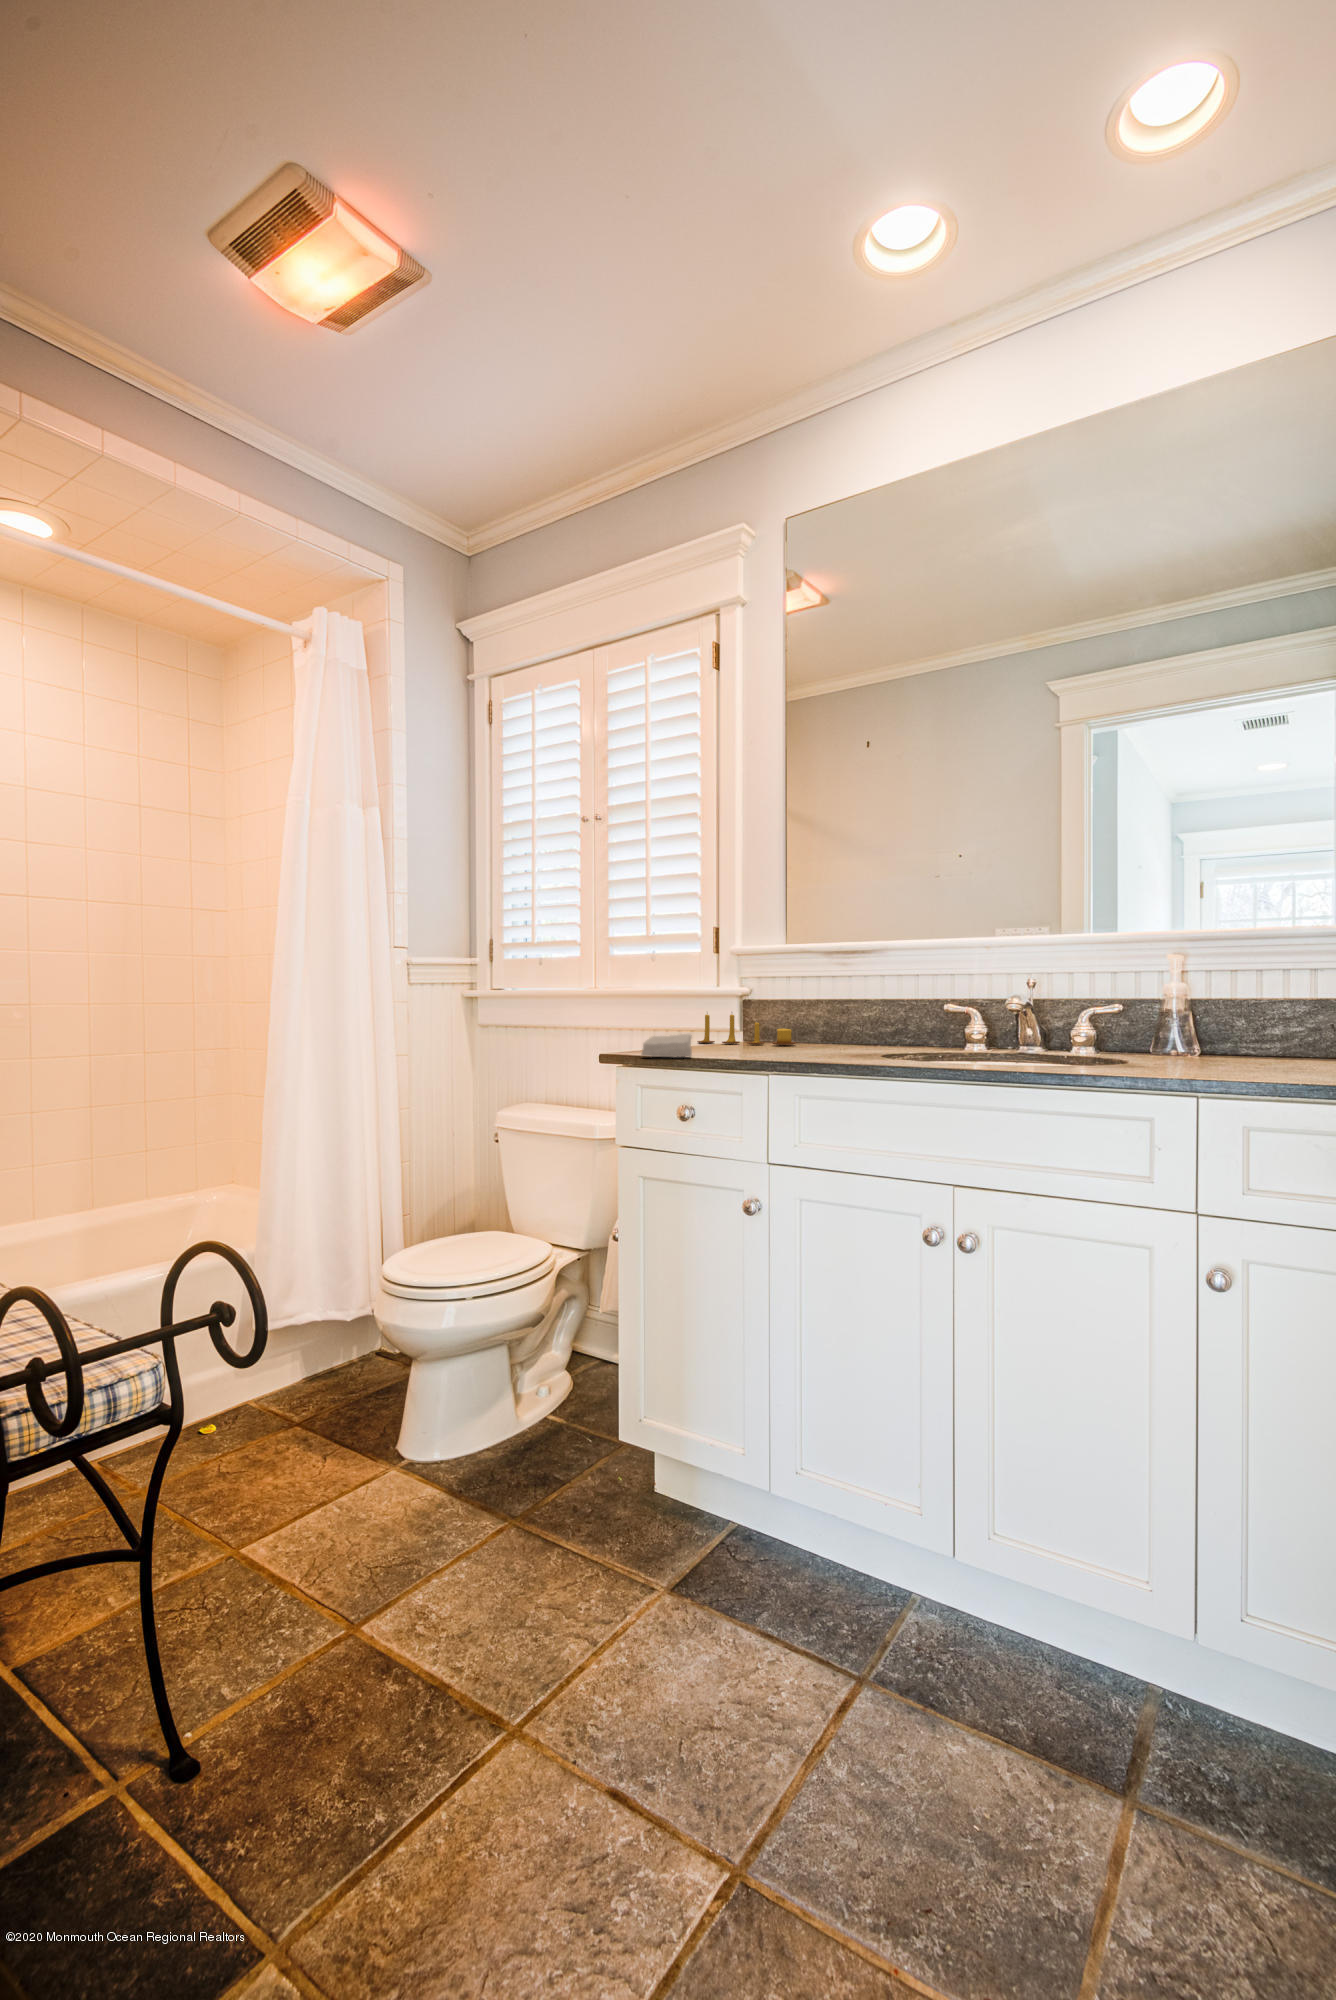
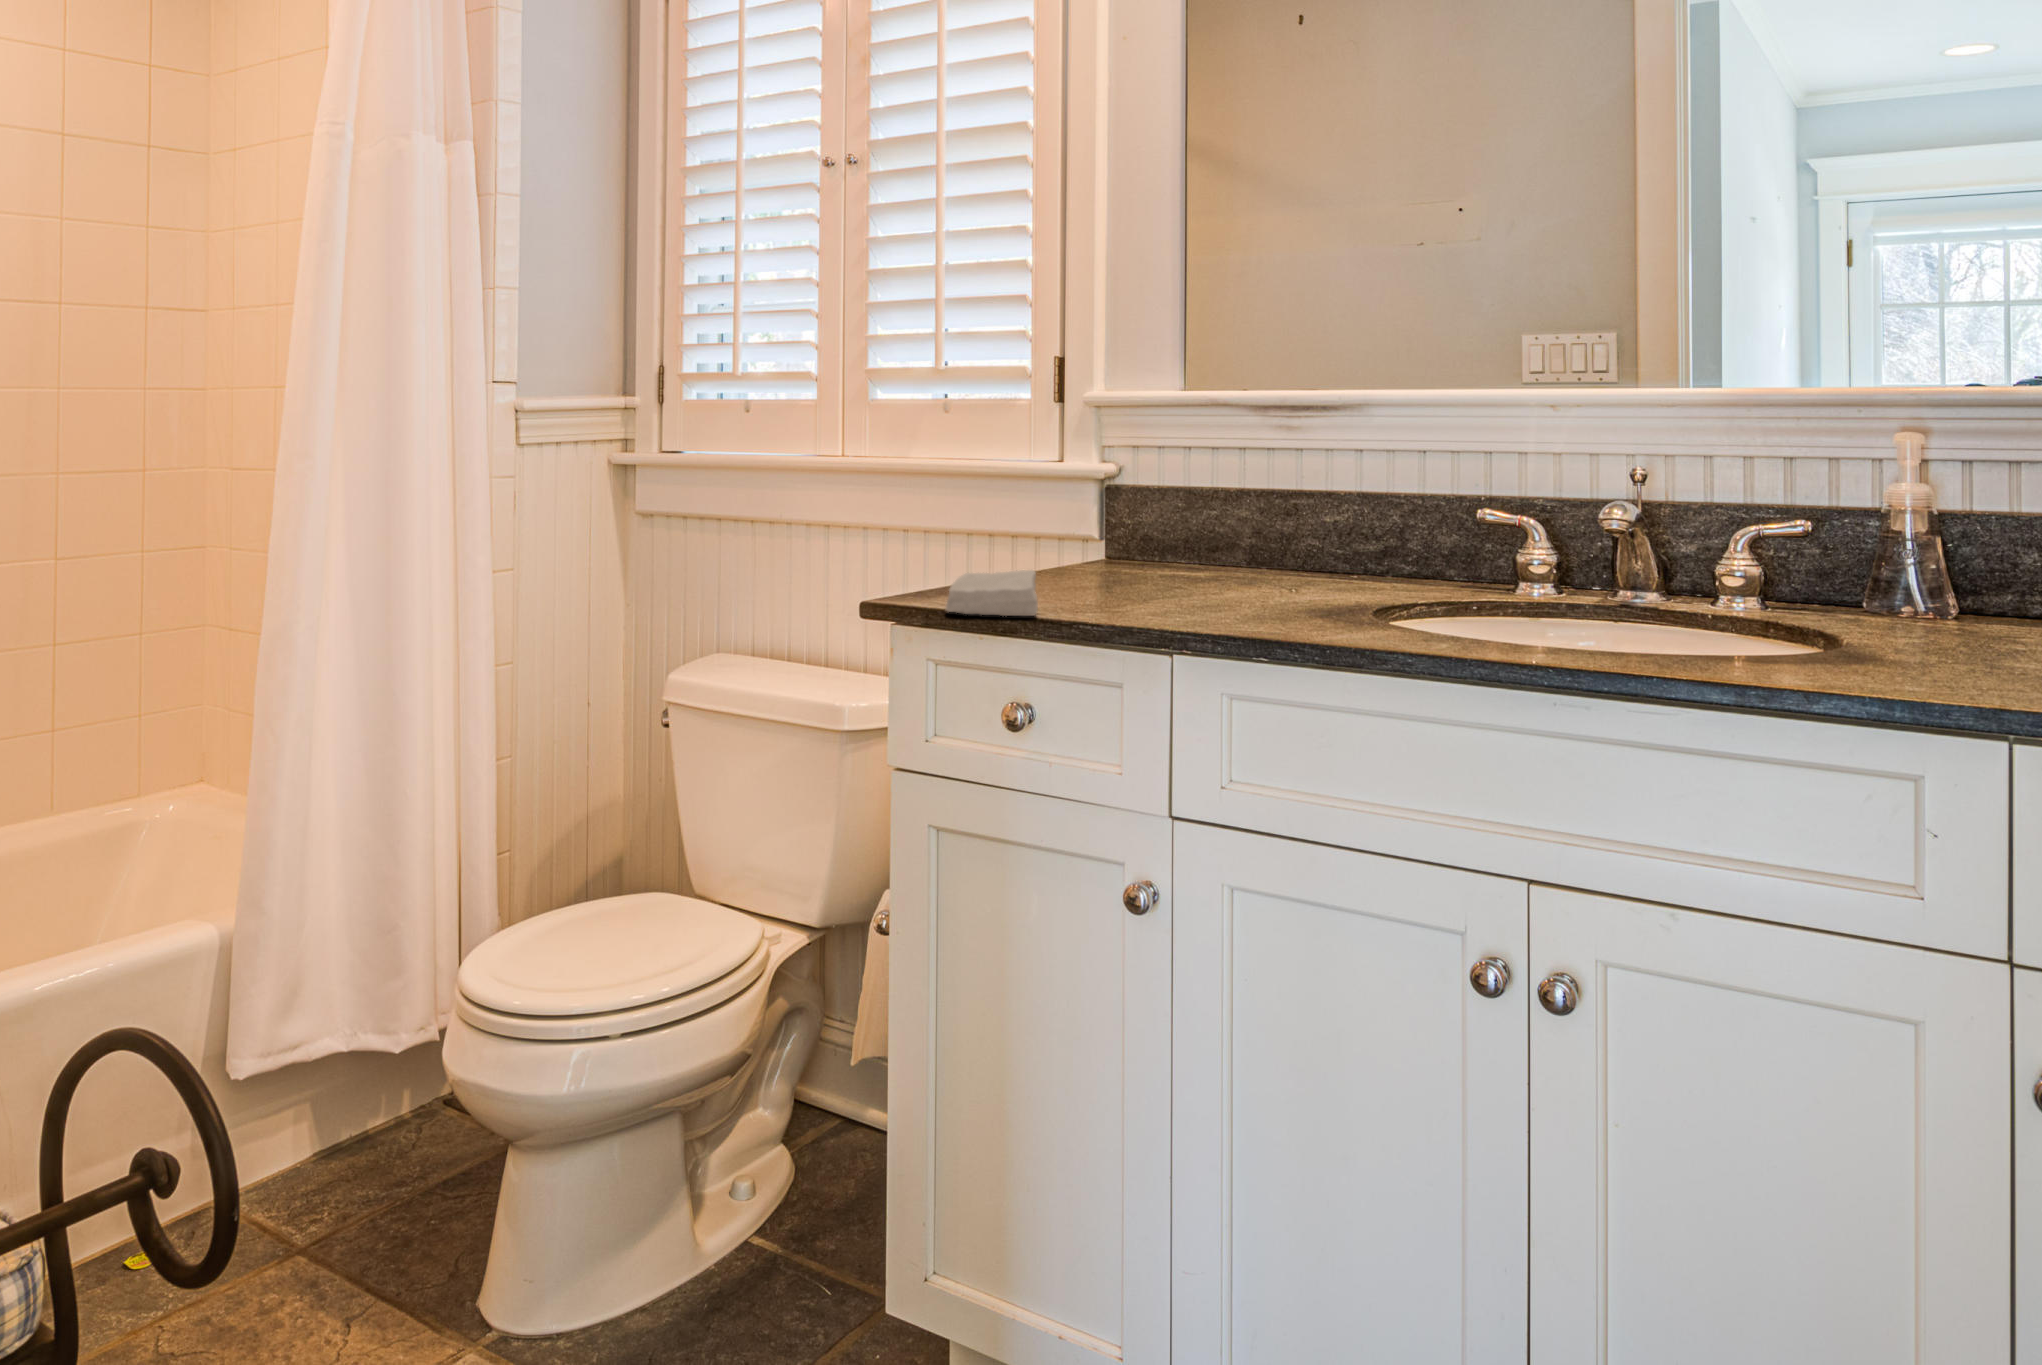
candle: present [697,1014,796,1045] -> none [1032,510,1212,576]

